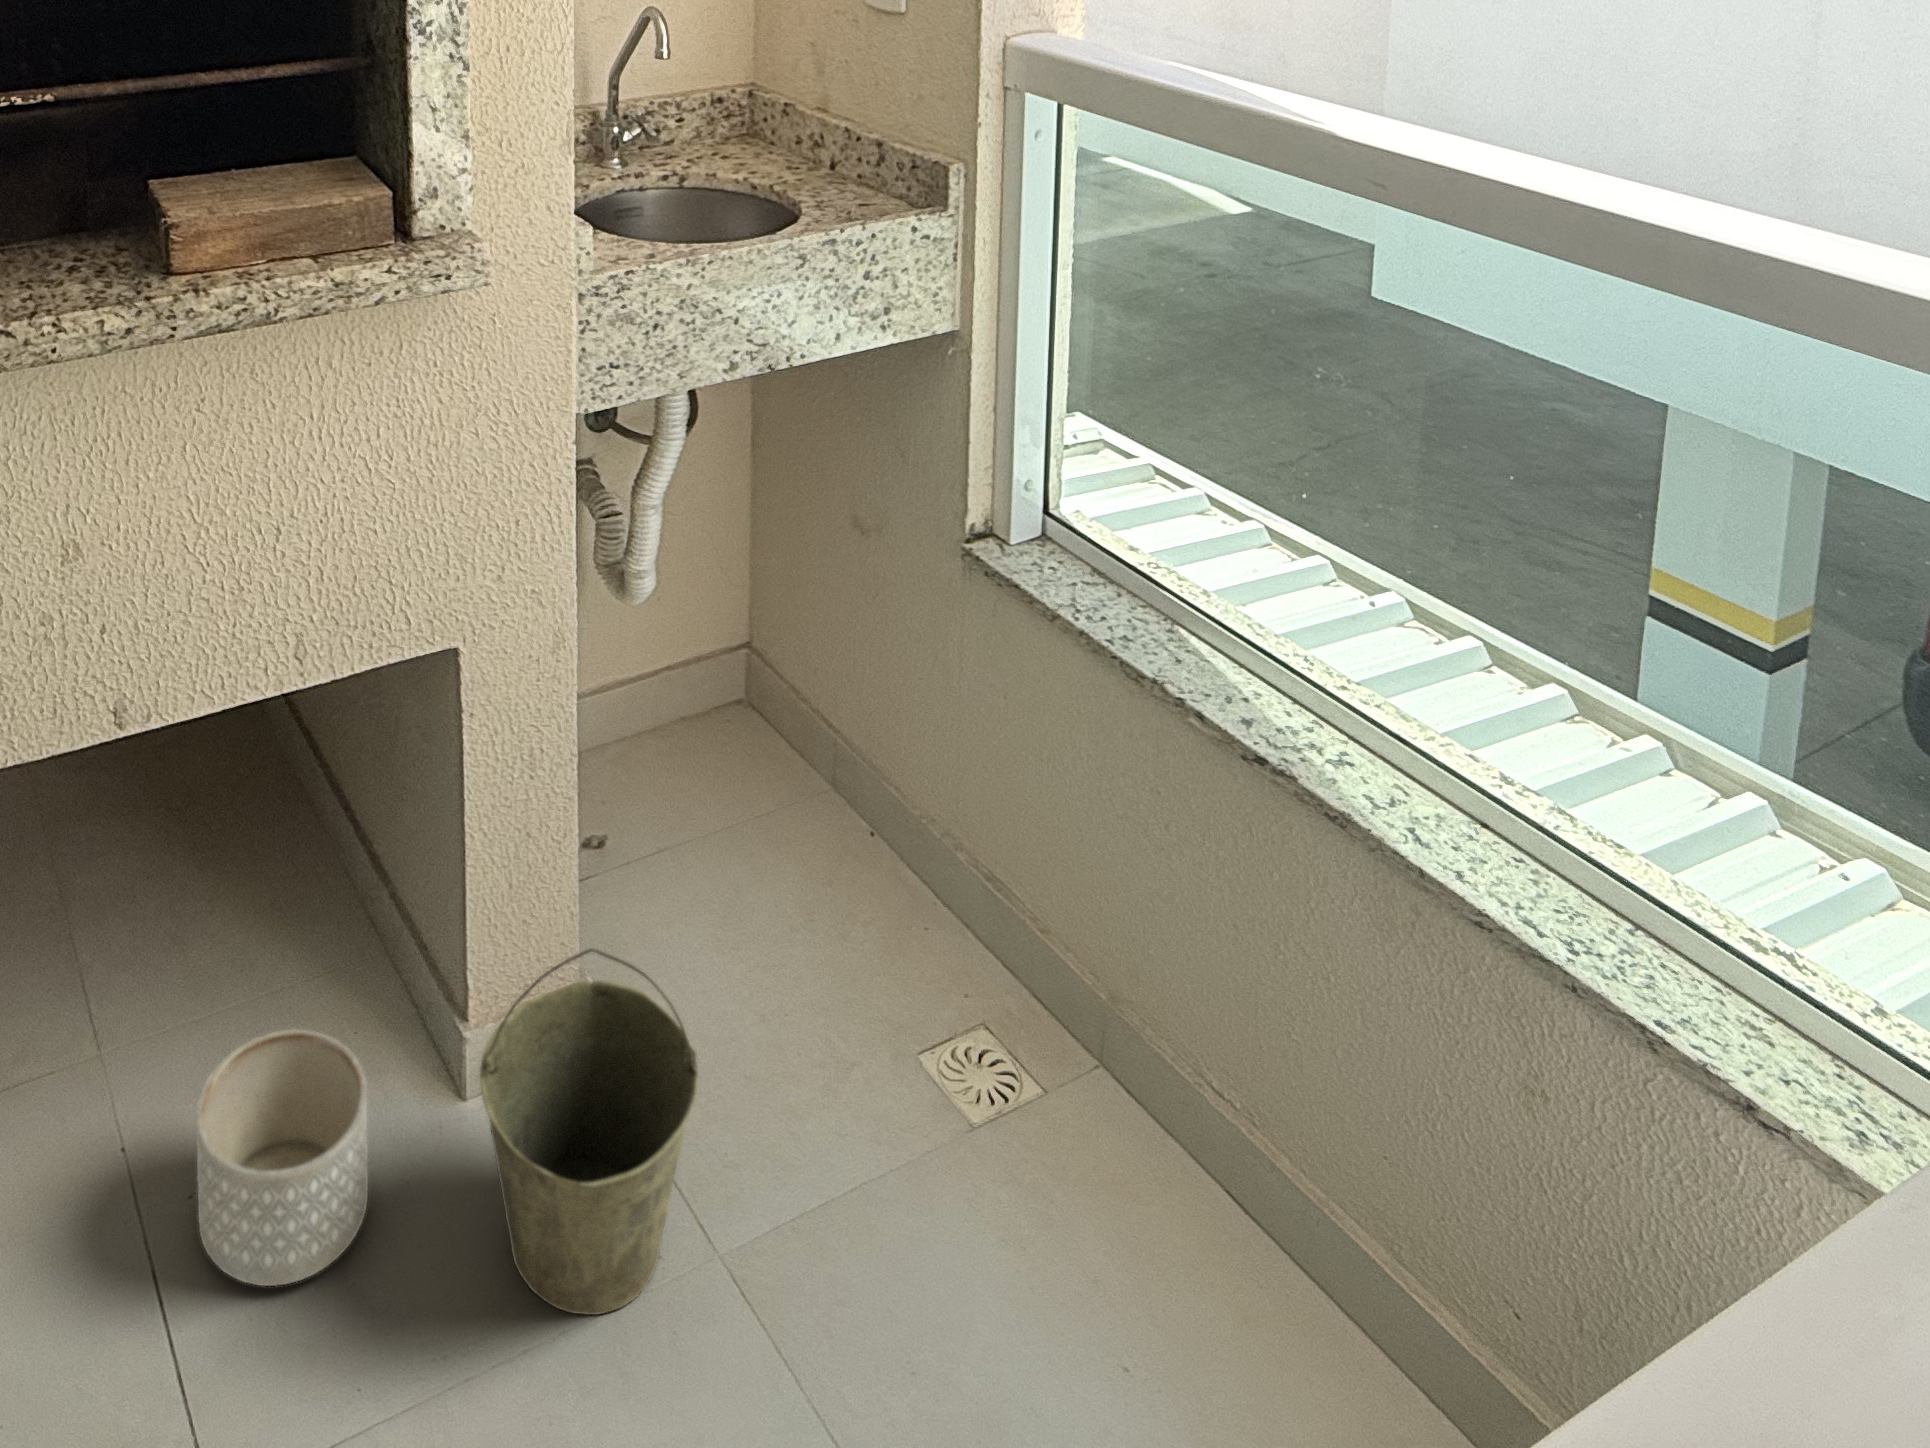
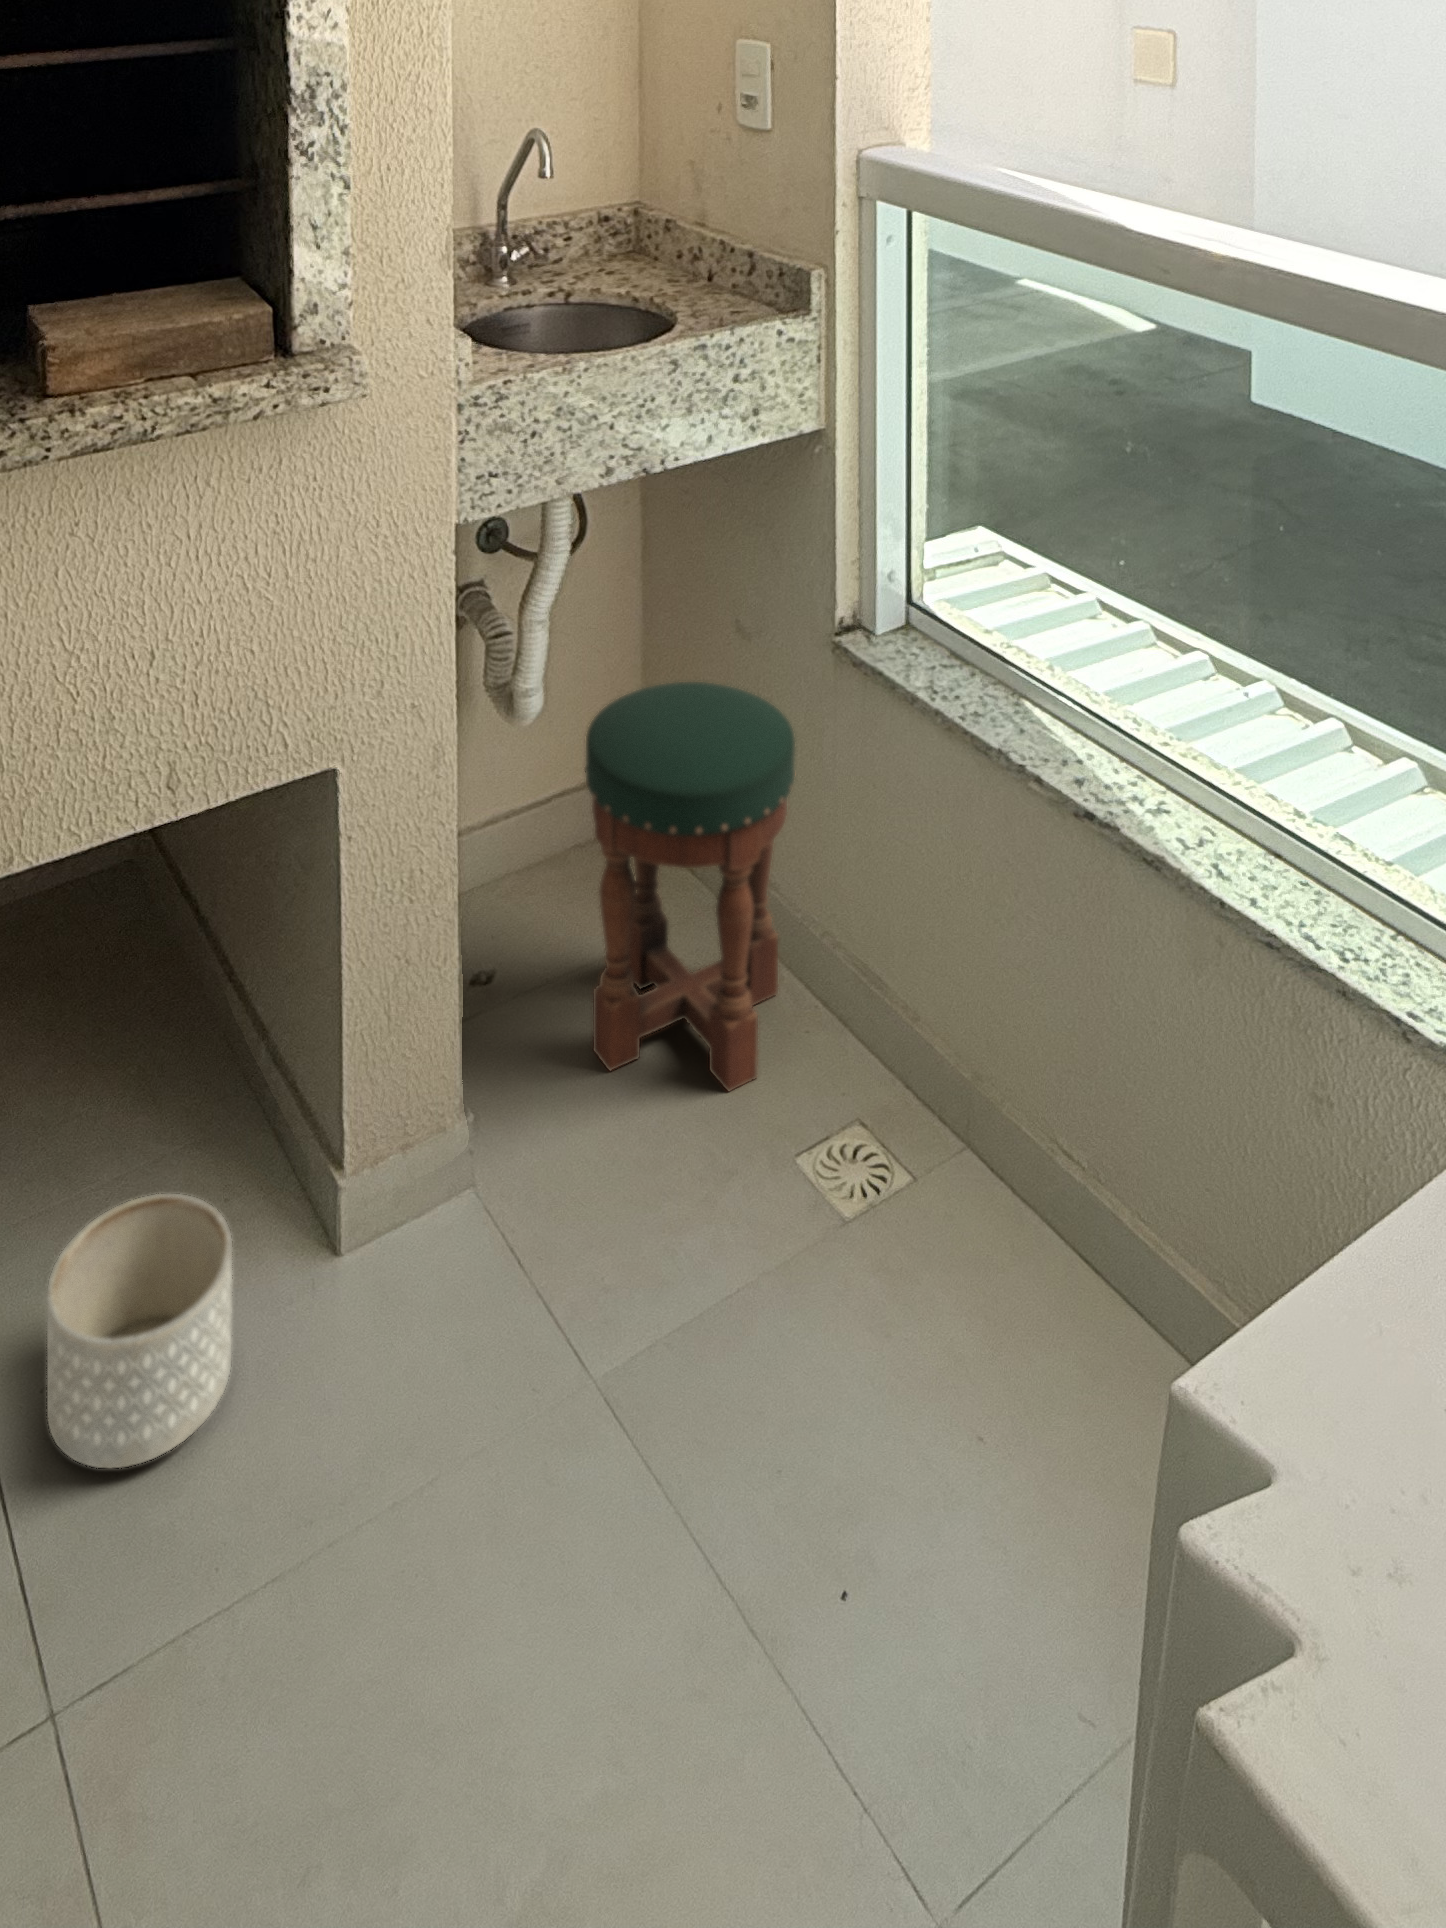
stool: none [698,567,916,974] -> present [585,682,796,1091]
bucket: present [480,948,698,1315] -> none [348,1064,568,1454]

